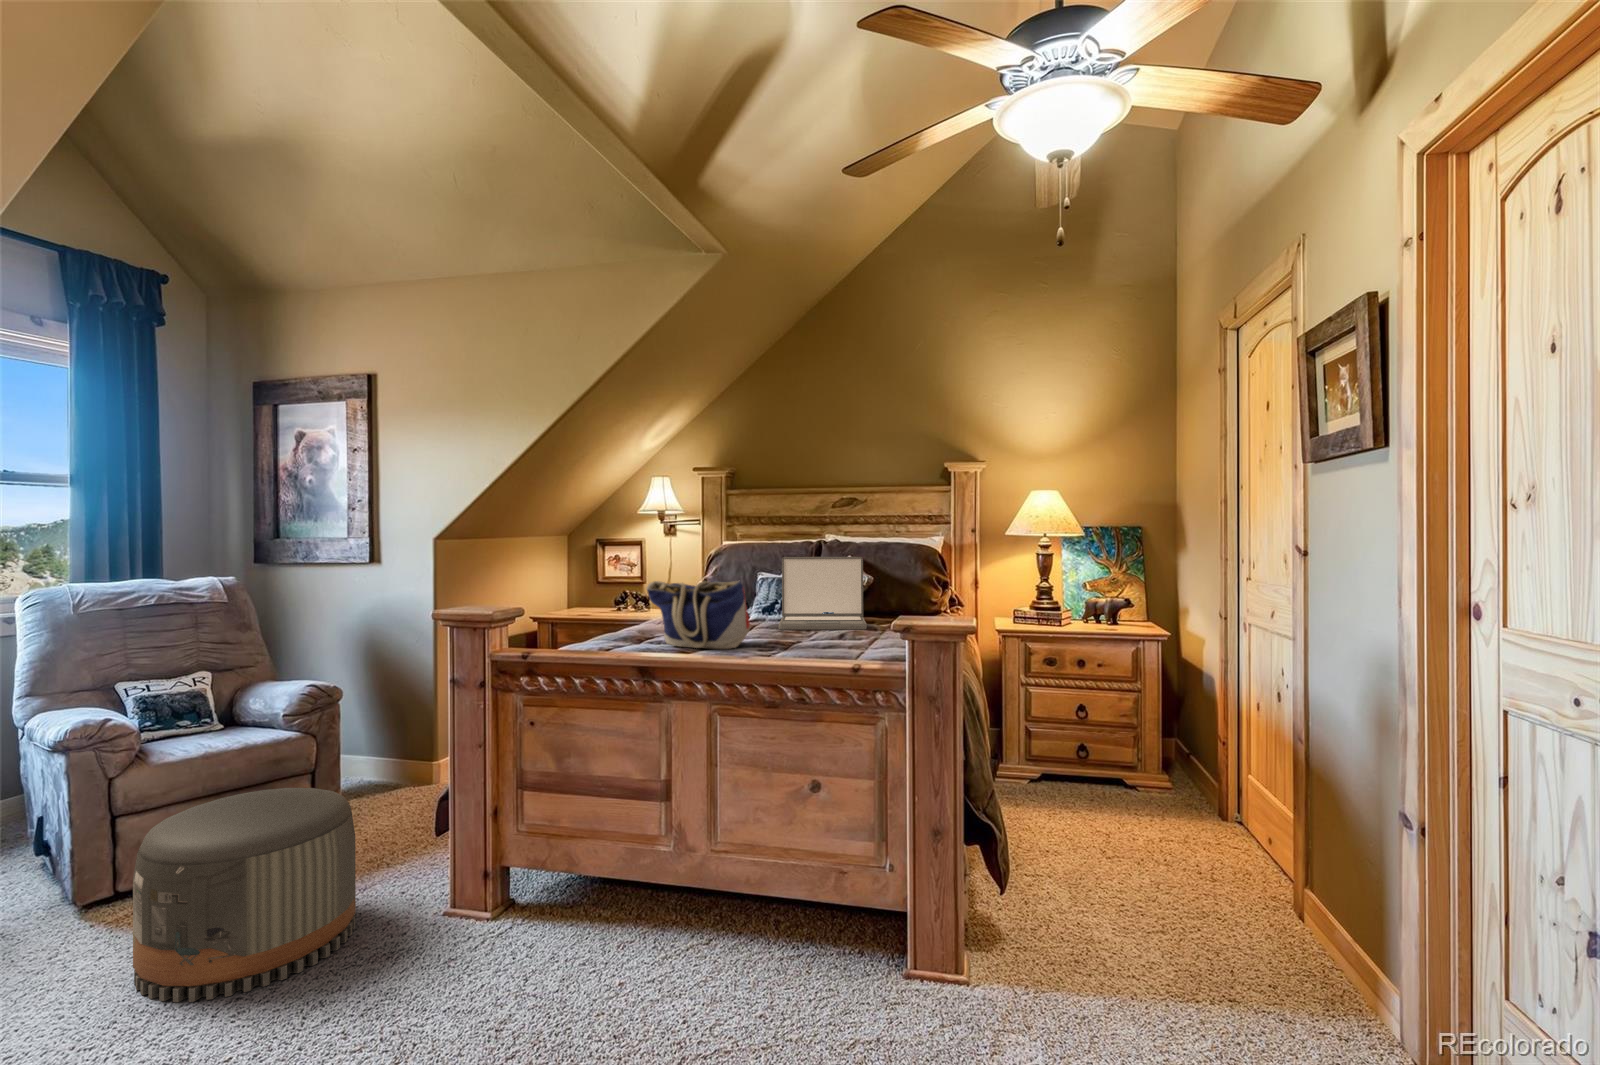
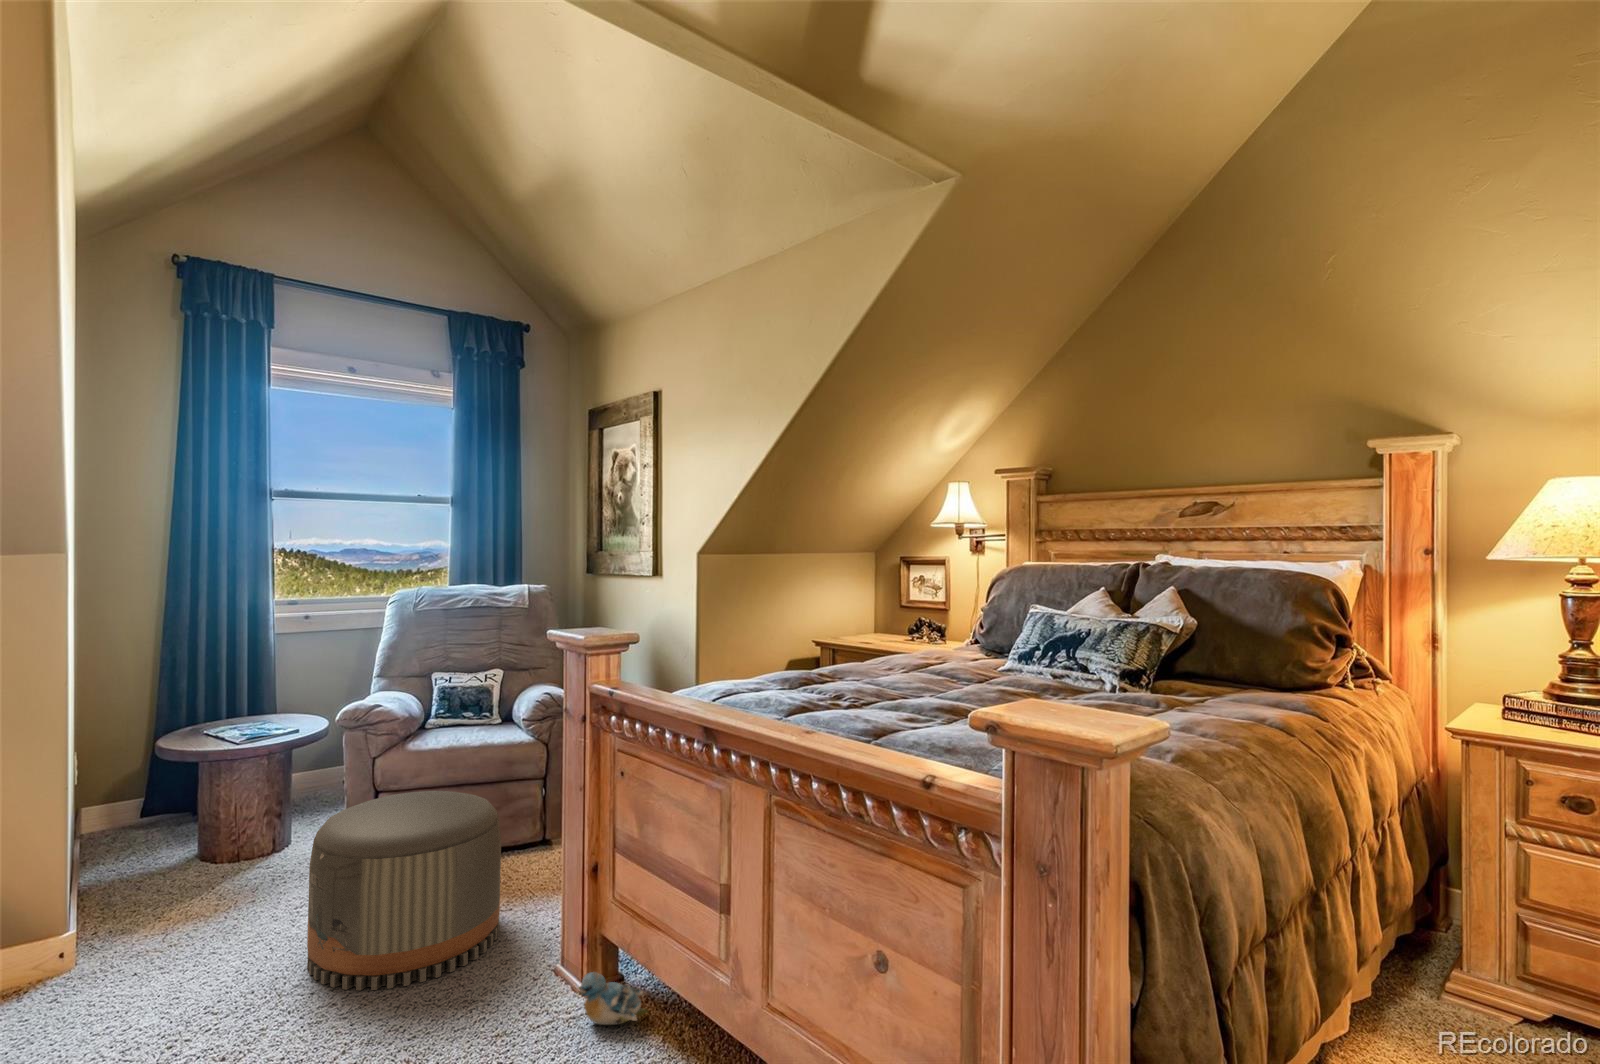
laptop: present [779,557,867,630] -> none [1006,585,1162,703]
tote bag: present [647,580,751,649] -> none [777,610,902,710]
plush toy: none [510,894,568,935] -> present [579,972,648,1025]

